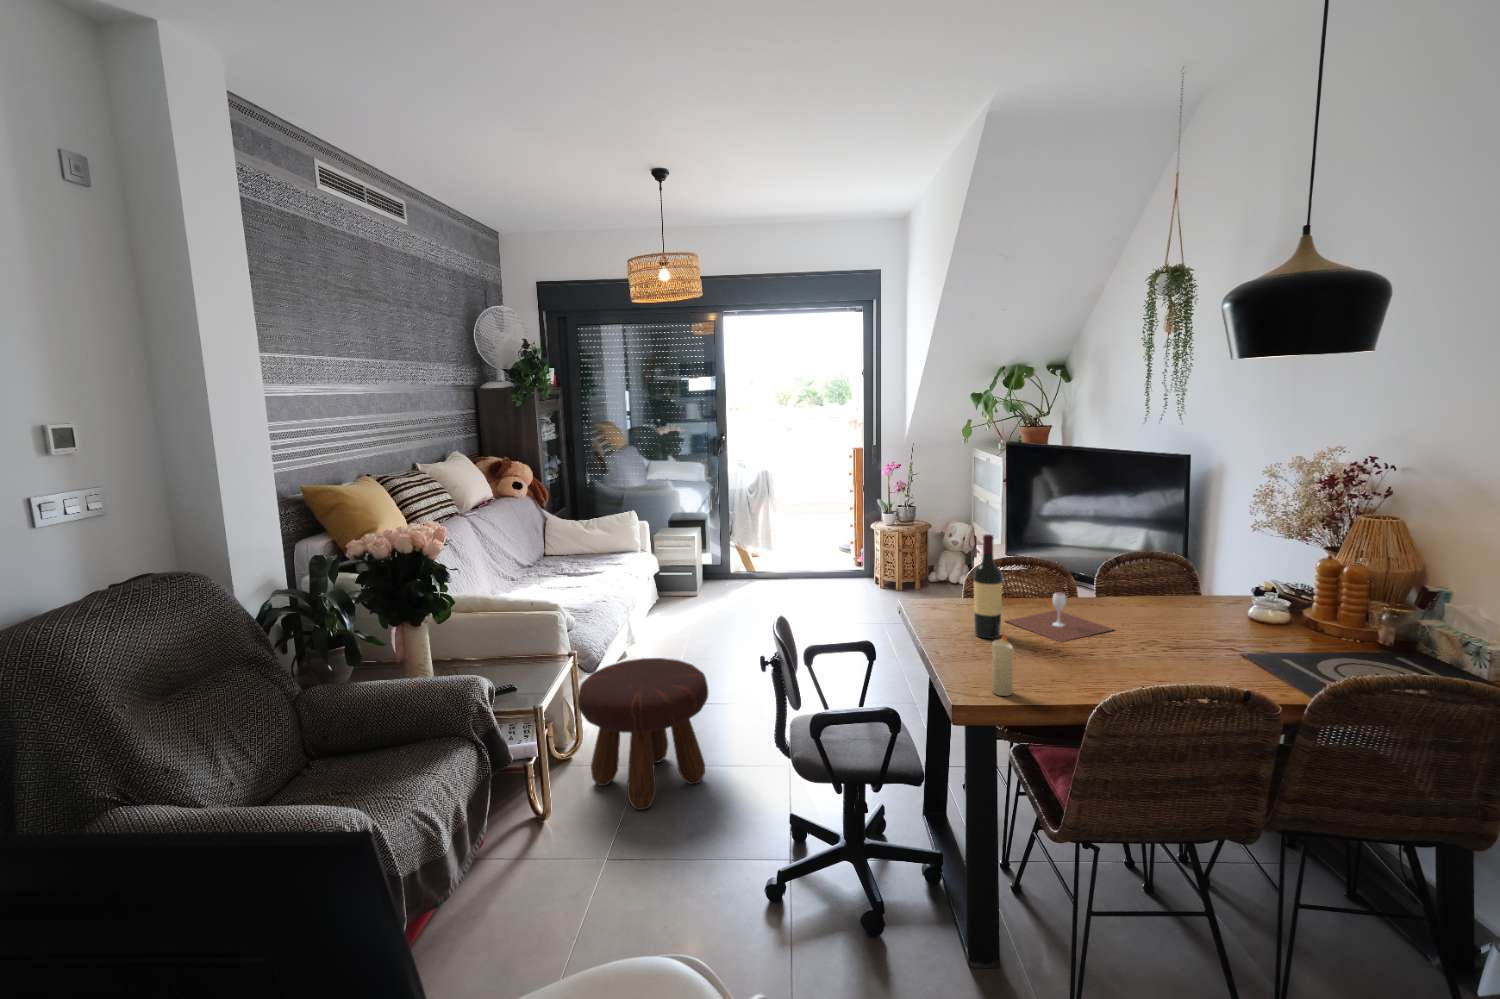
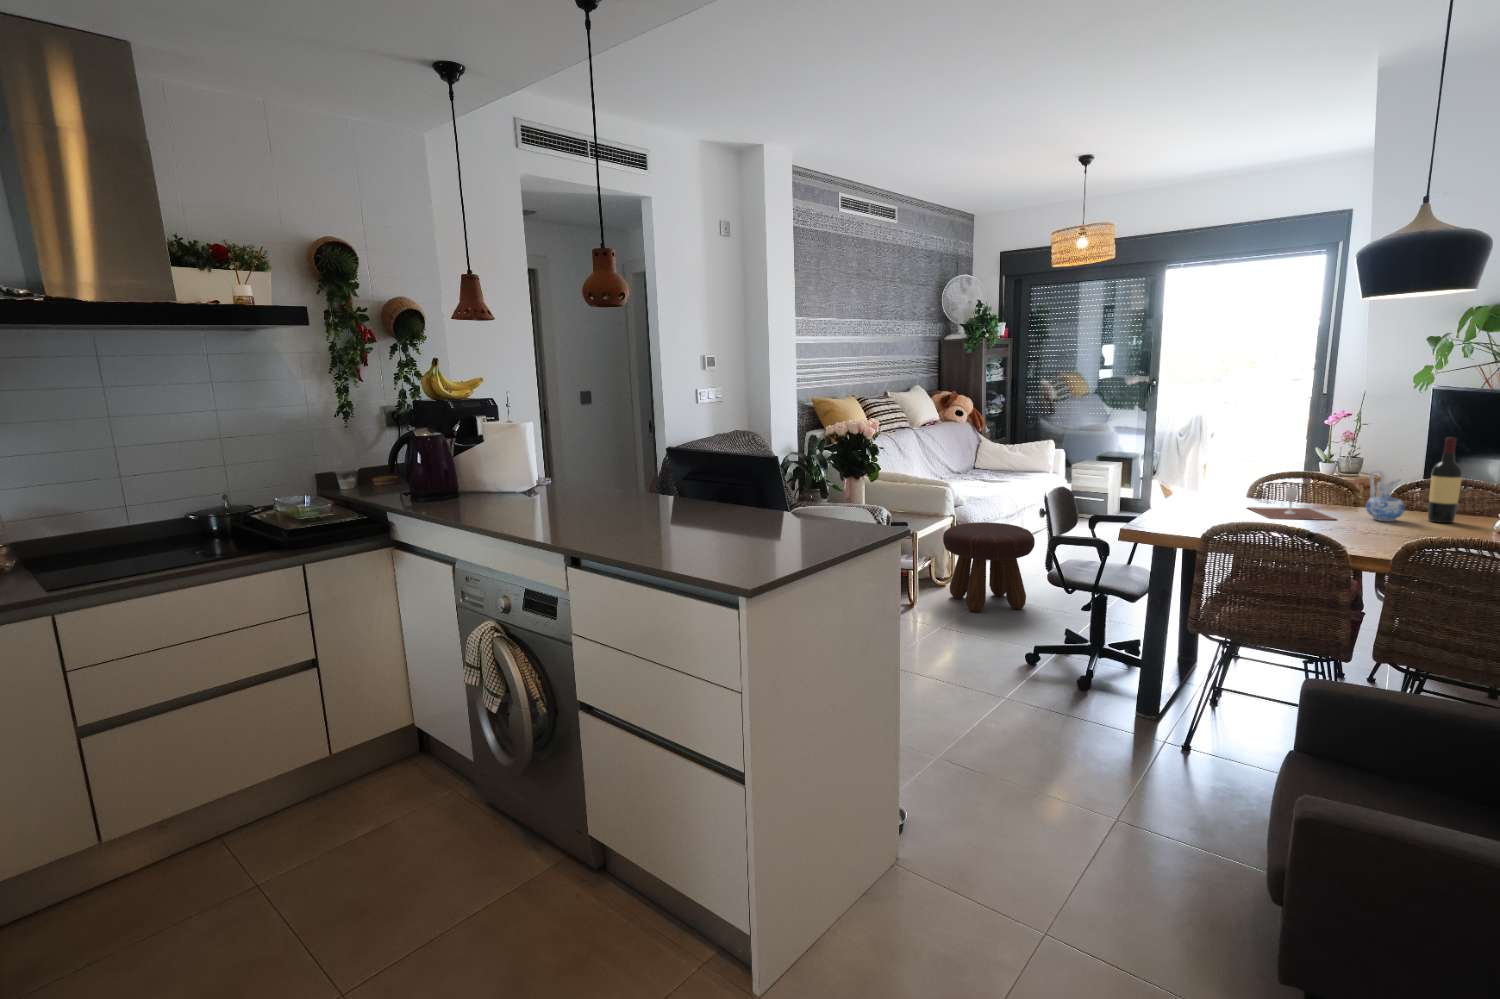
wine bottle: present [974,534,1003,639] -> present [1428,437,1463,523]
ceramic pitcher: none [1125,563,1164,623] -> present [1366,470,1405,521]
candle: present [992,633,1014,696] -> none [1158,485,1175,527]

